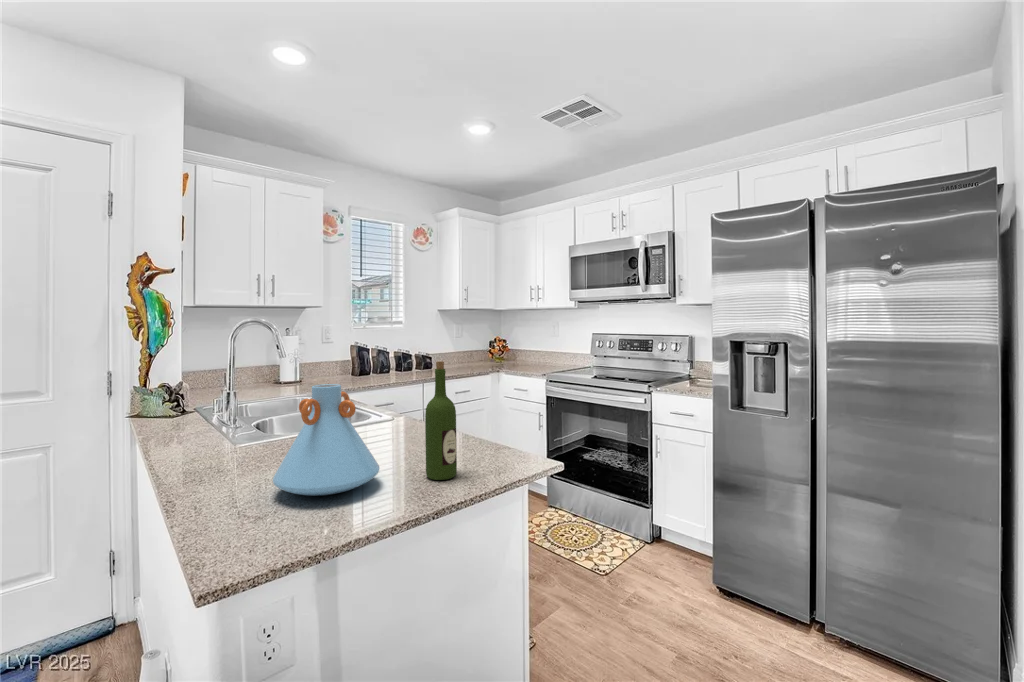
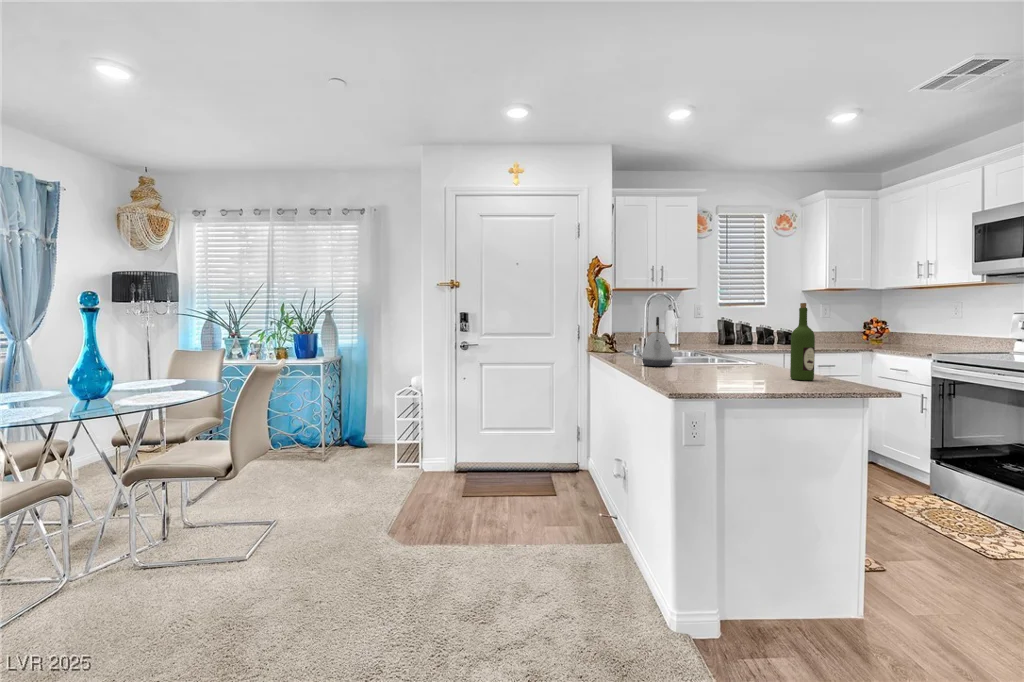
kettle: none [194,373,257,462] -> present [641,317,674,366]
vase: present [273,384,379,496] -> none [694,316,758,377]

